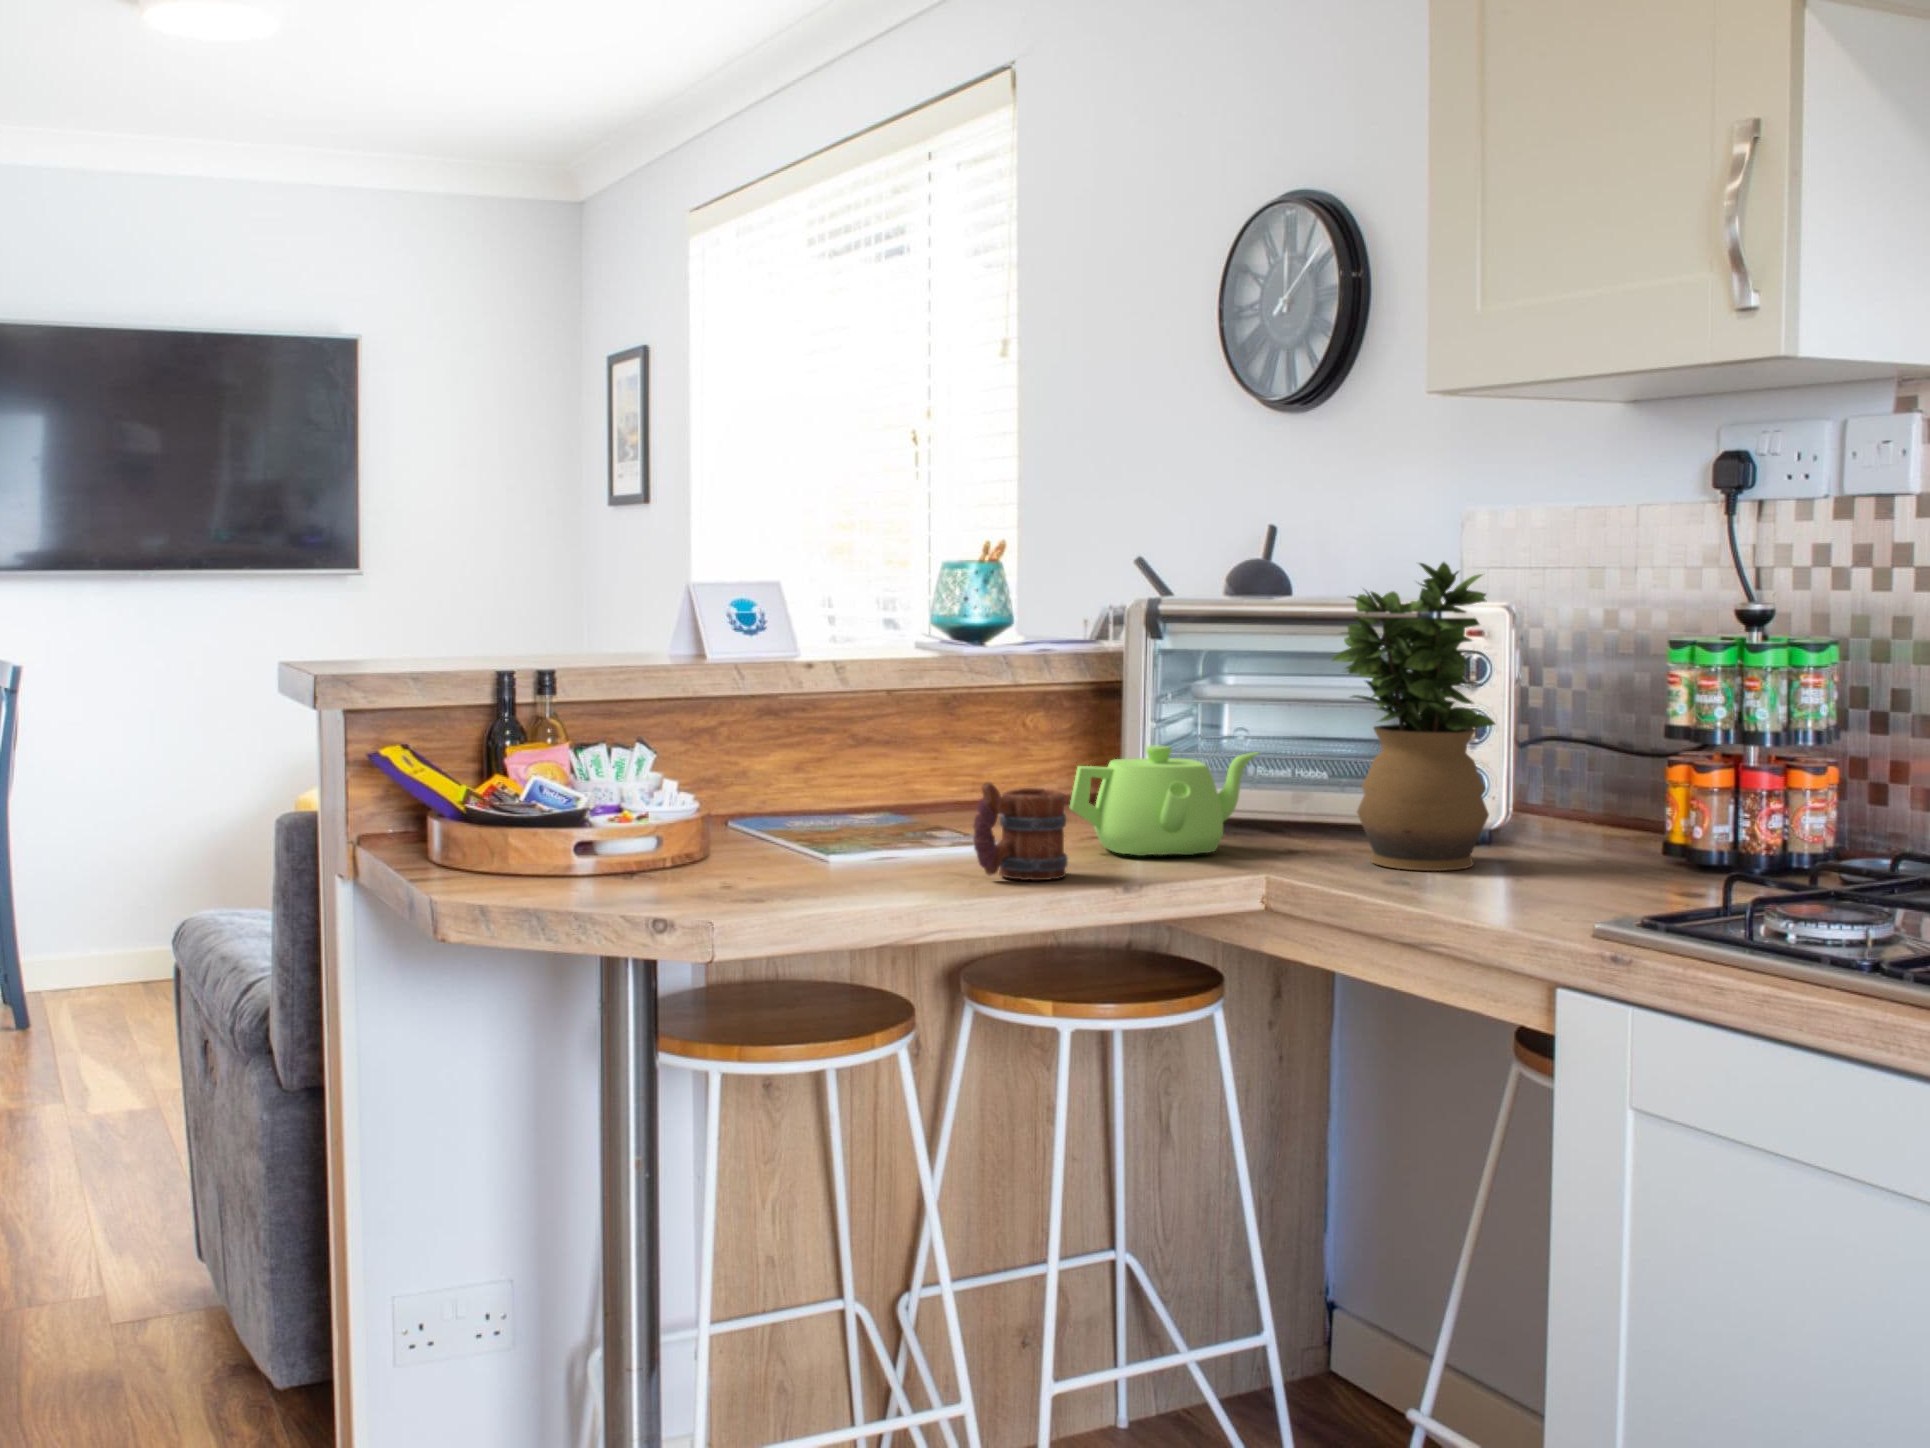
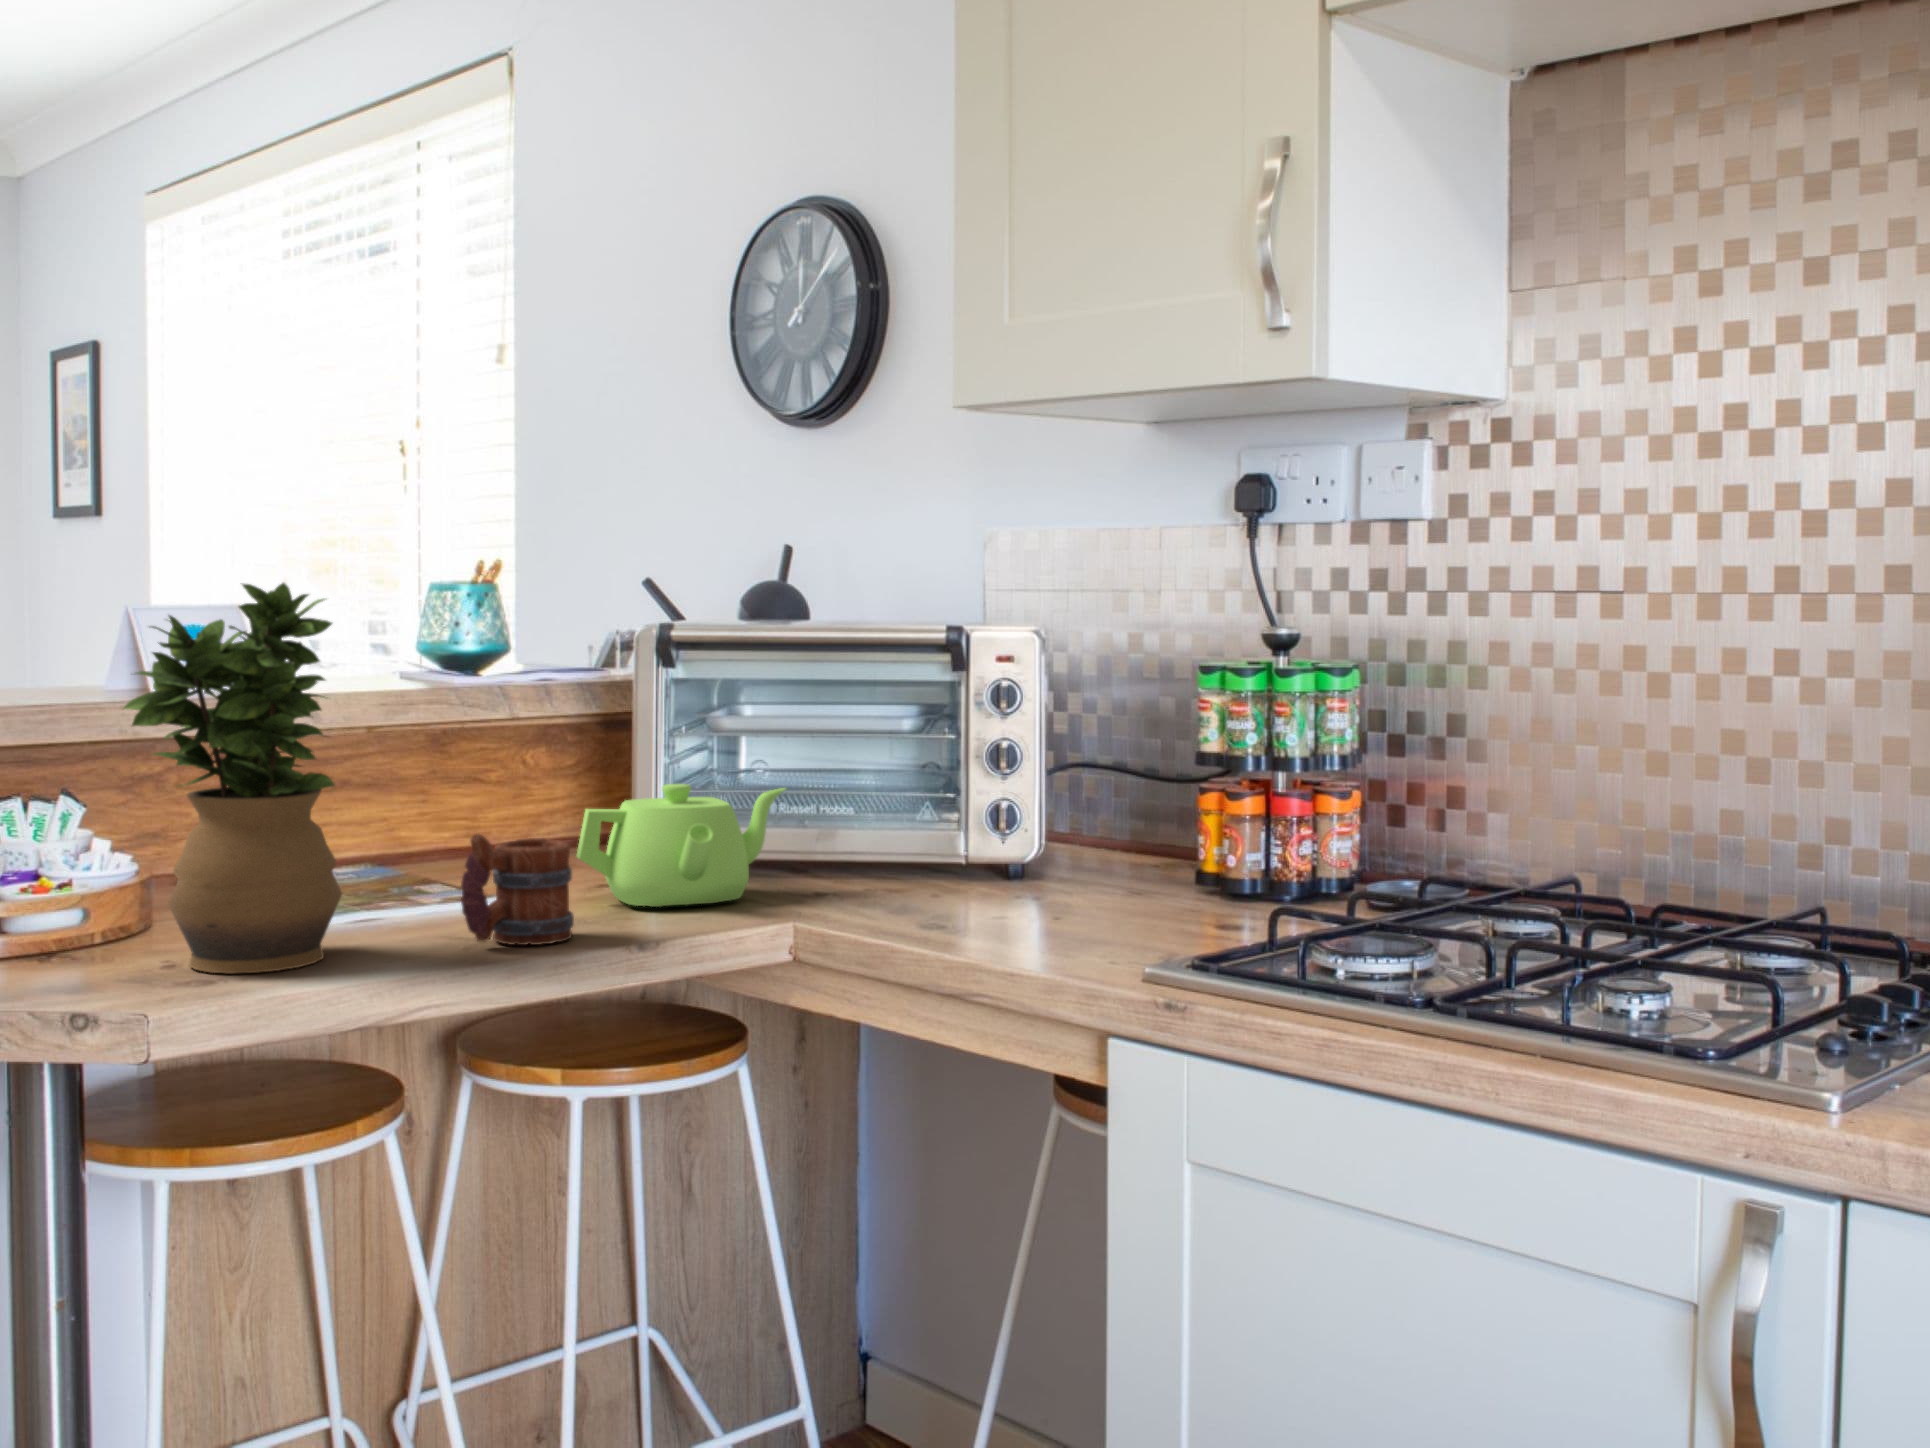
potted plant: present [1332,562,1495,871] -> present [124,583,342,973]

